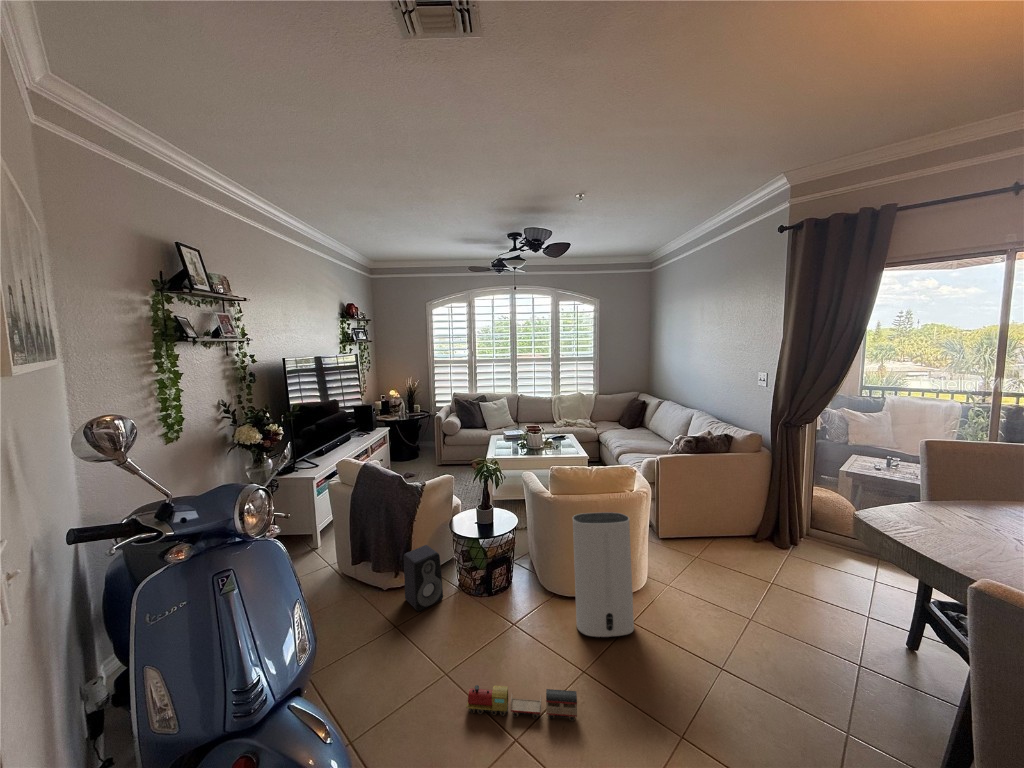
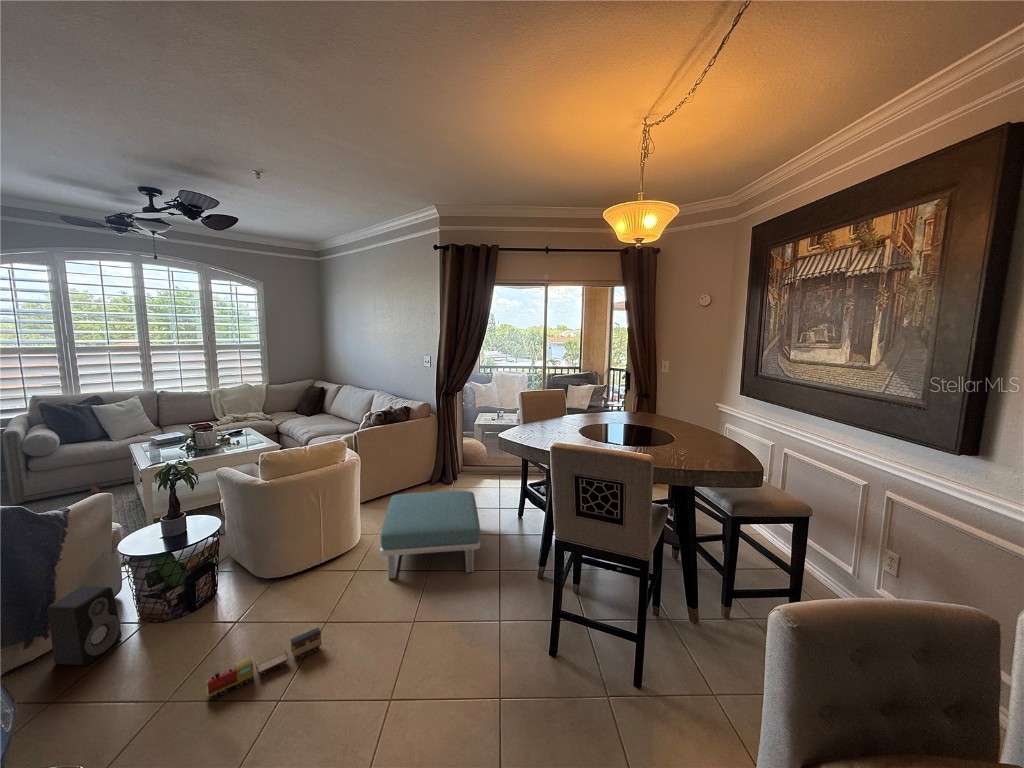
air purifier: present [573,512,634,637] -> none [289,483,352,594]
footstool: none [668,546,837,725] -> present [380,491,480,579]

